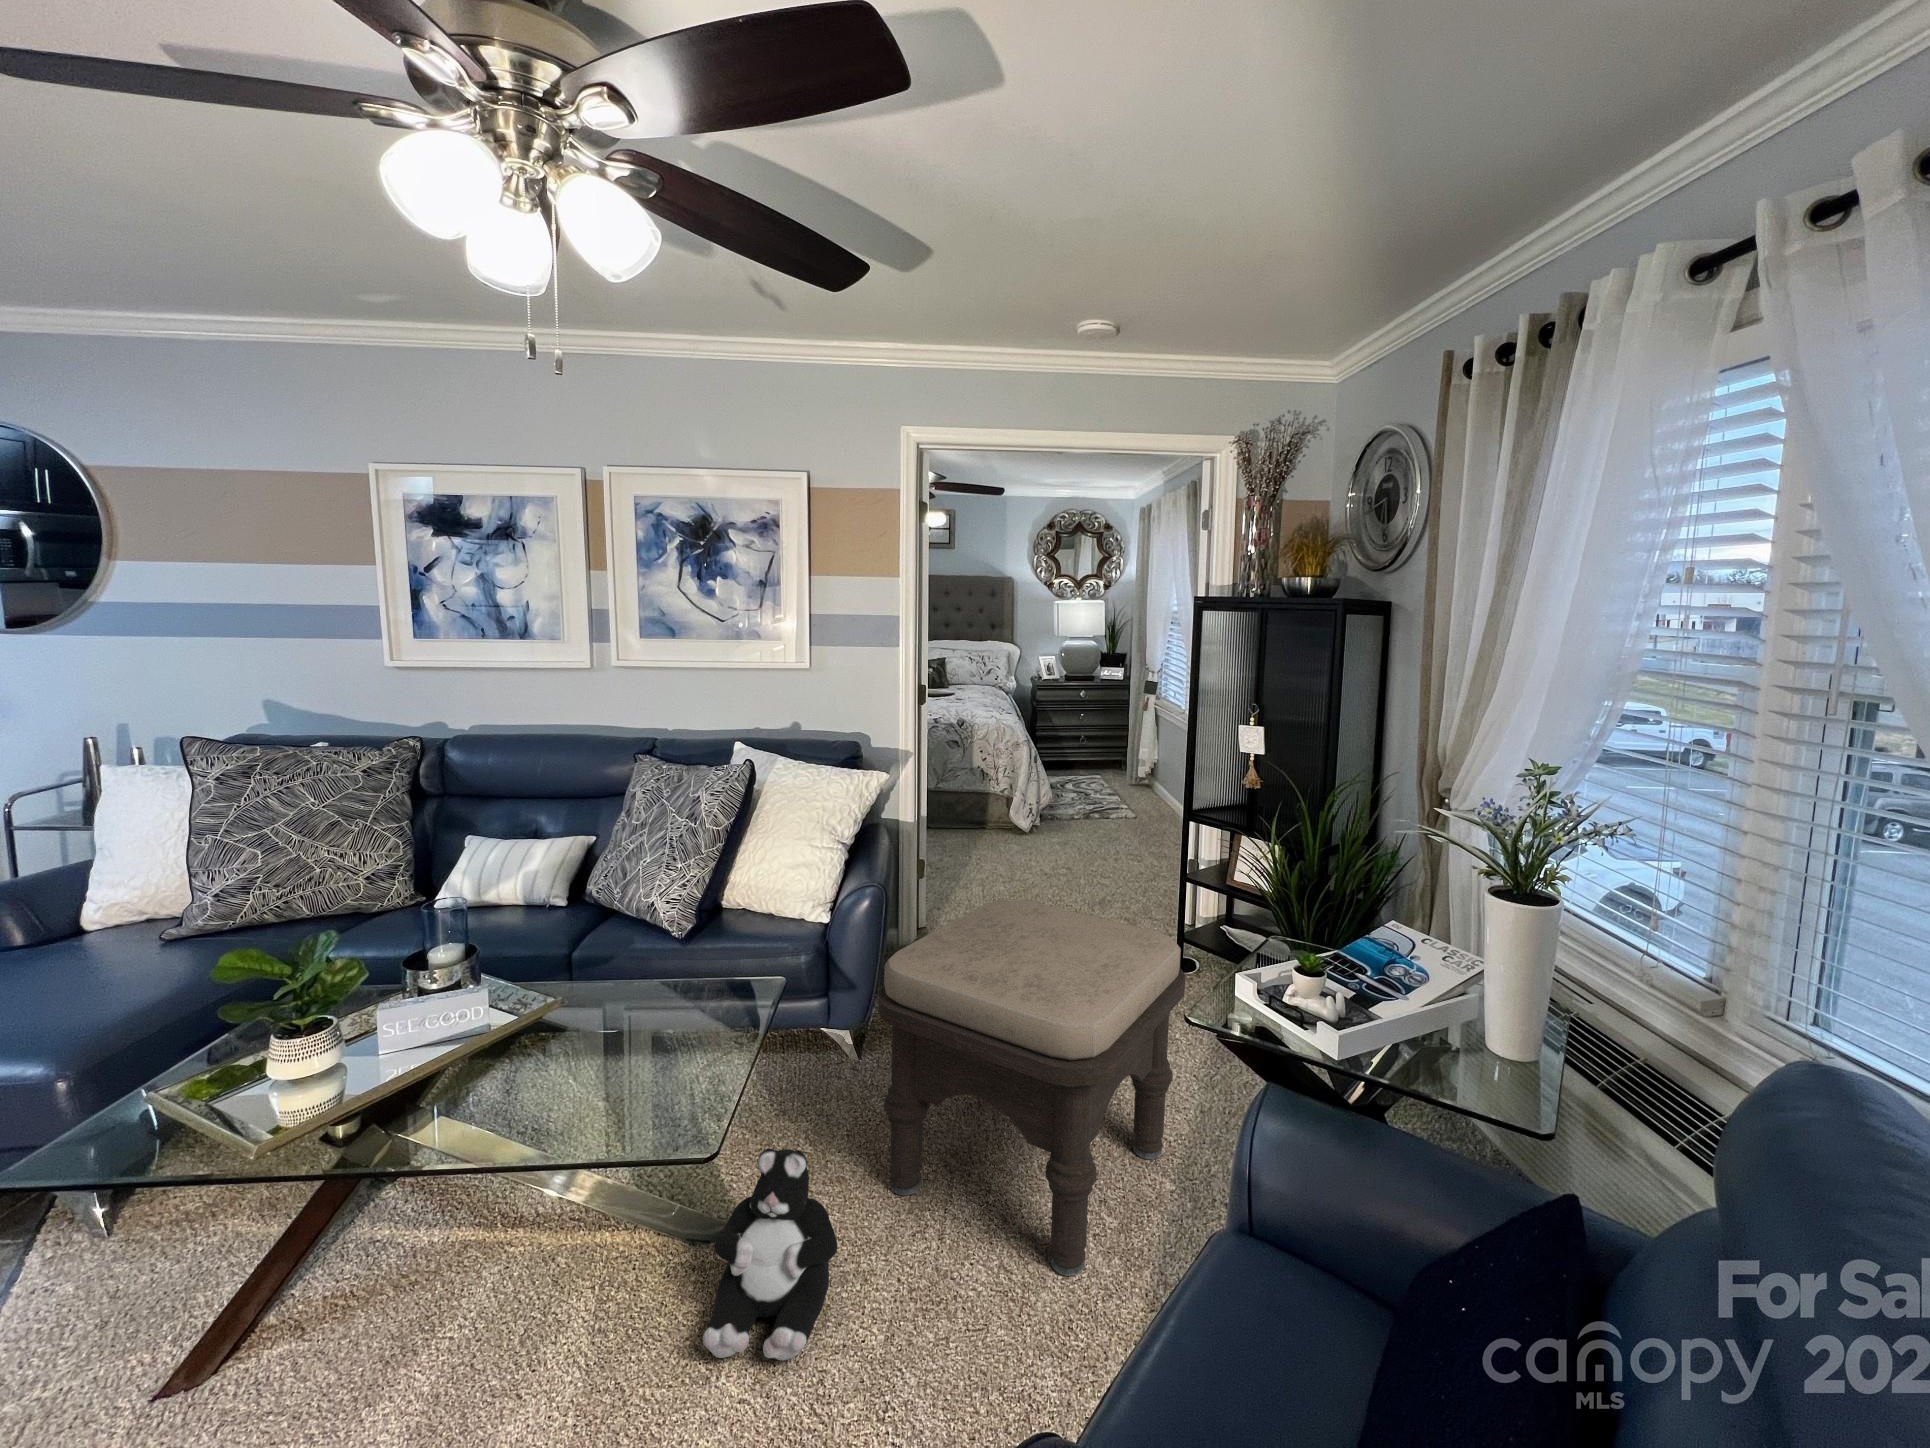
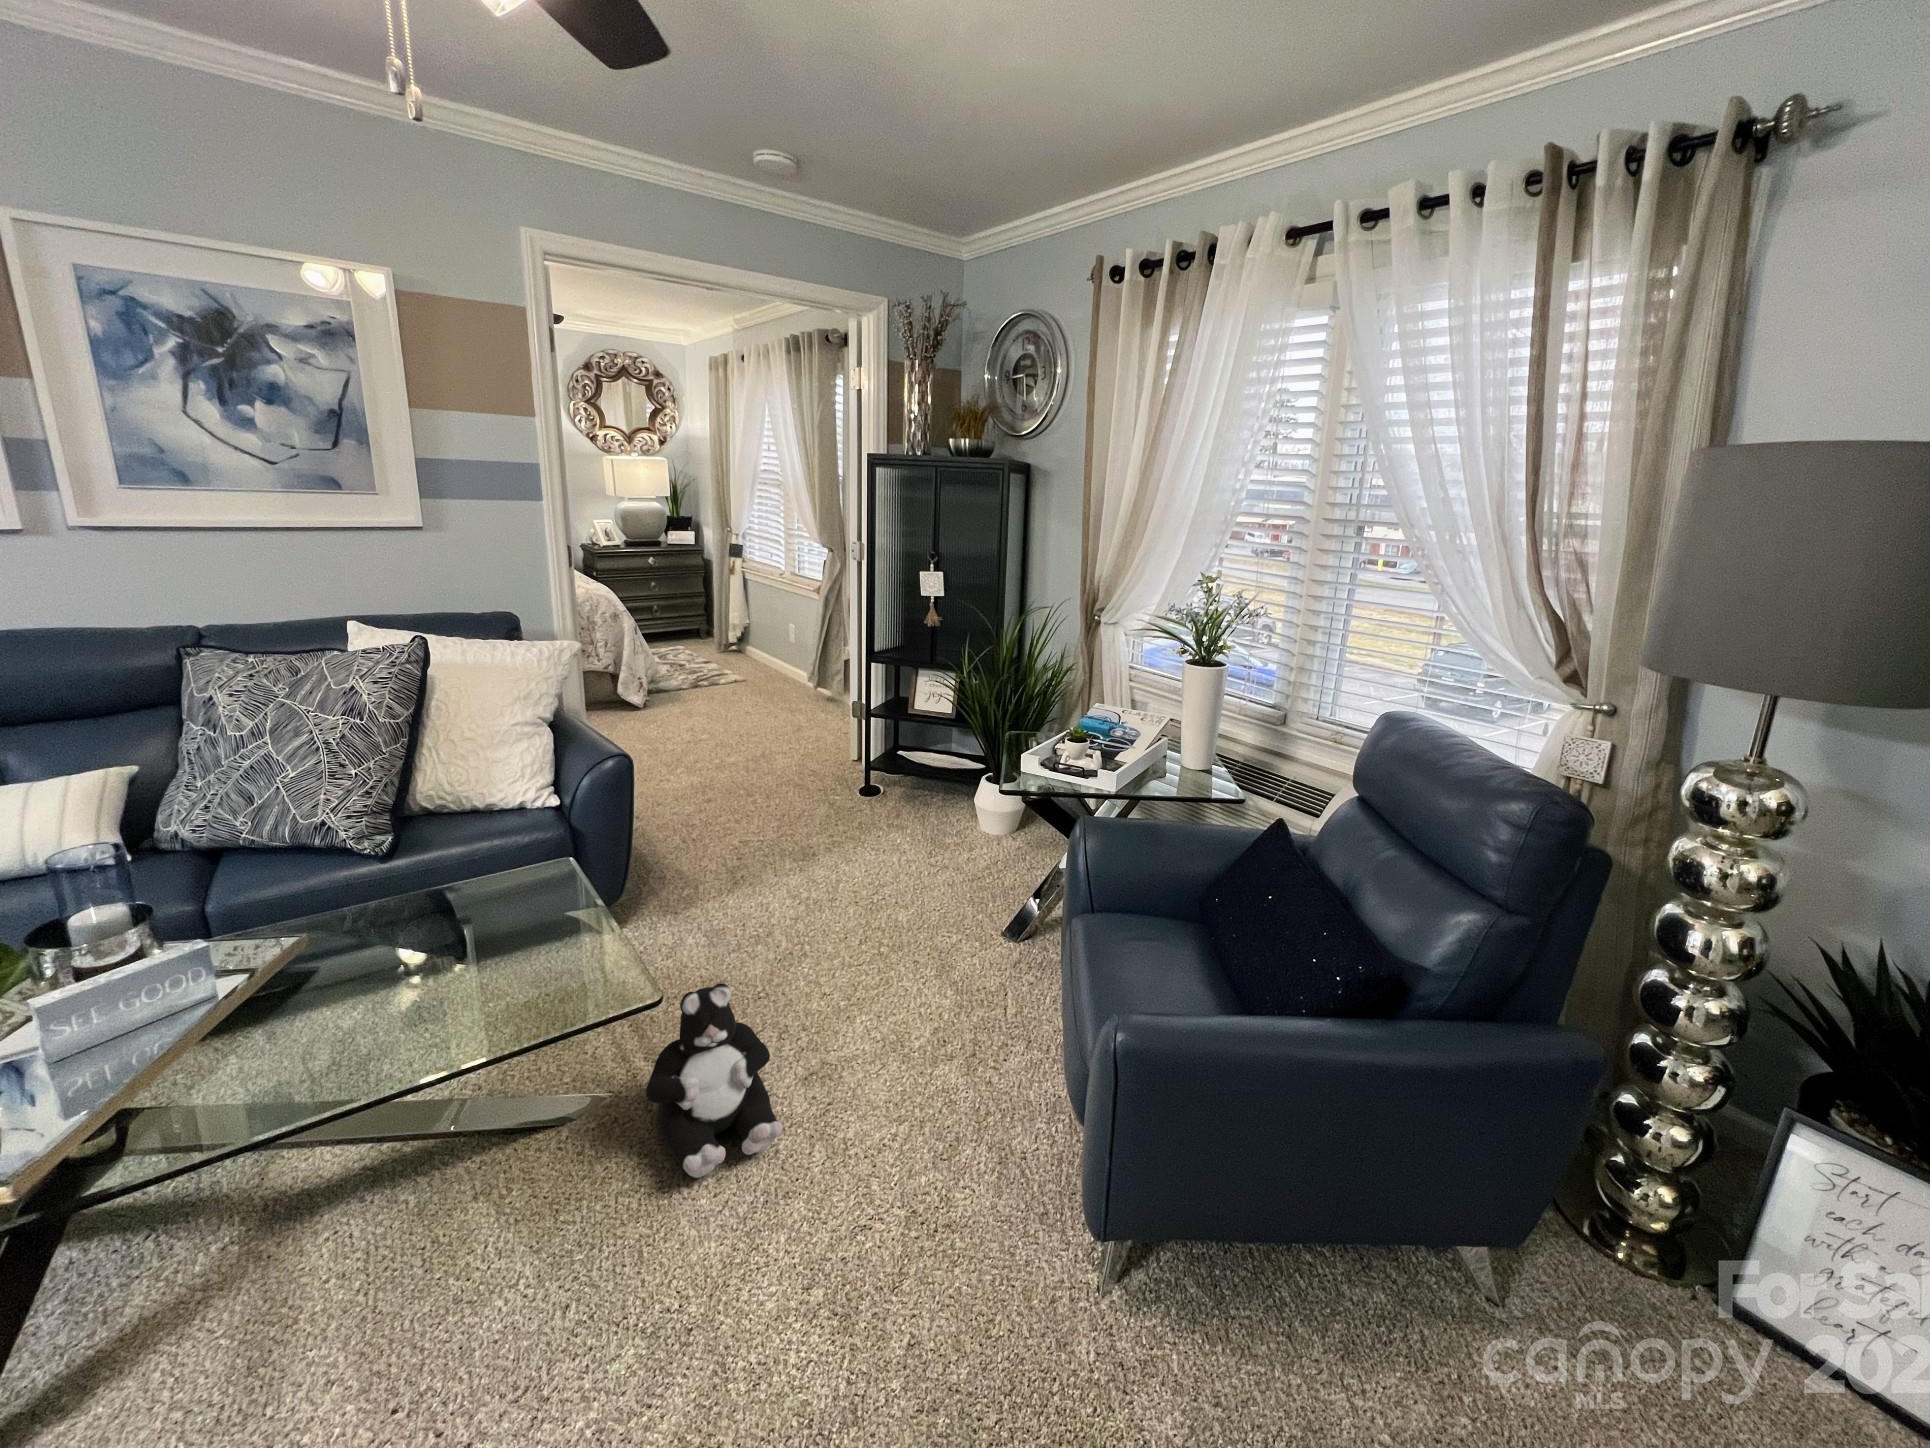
ottoman: present [878,899,1185,1276] -> none [724,736,969,1009]

